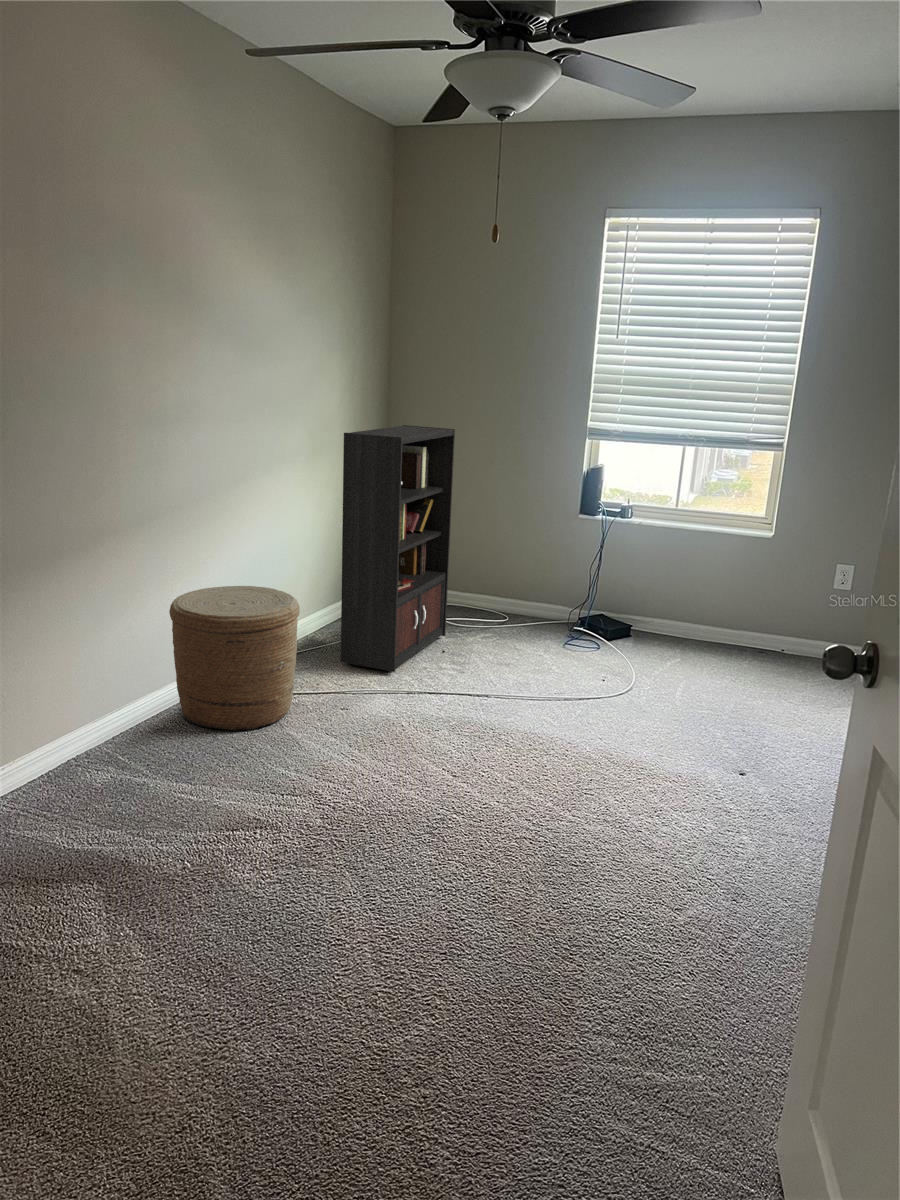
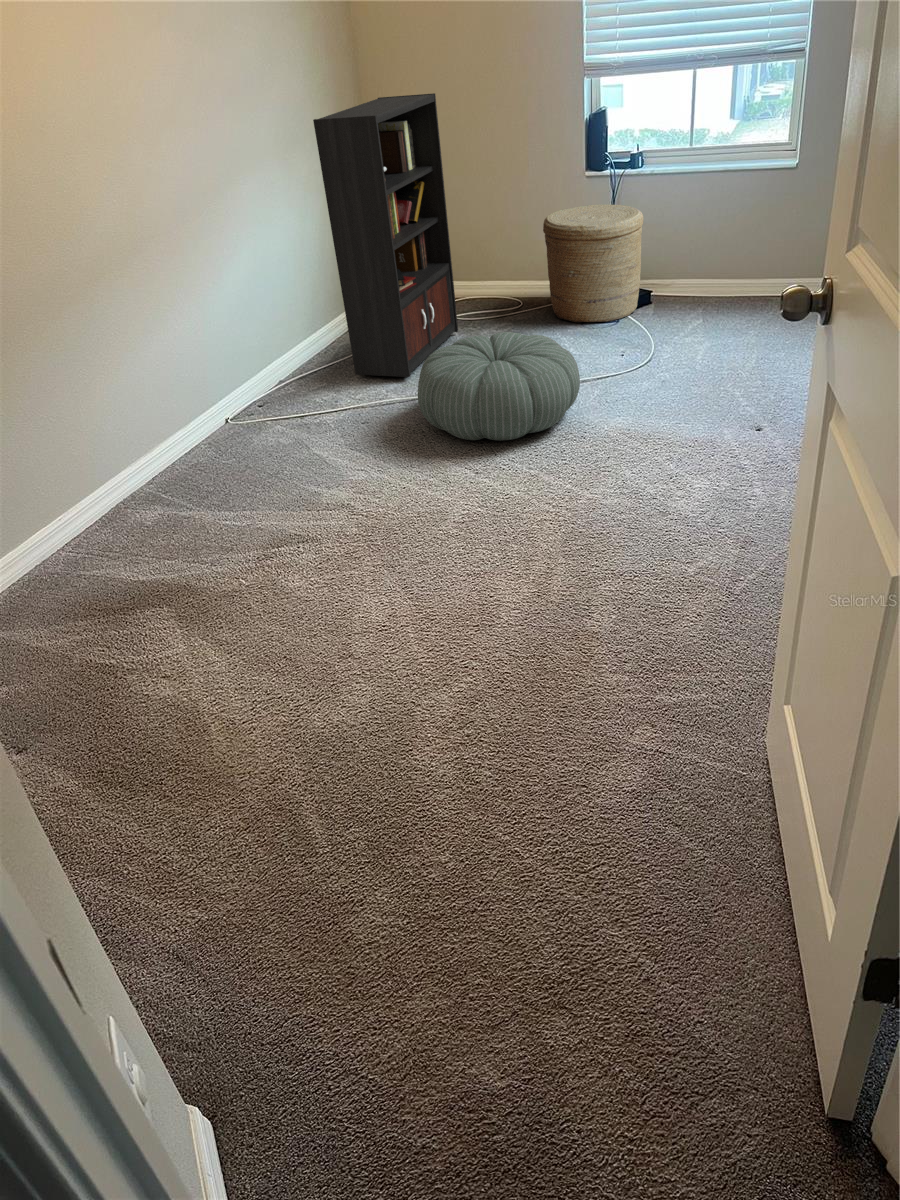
woven basket: present [169,586,300,731] -> present [543,205,644,322]
pouf: none [403,642,565,748] -> present [418,332,580,440]

